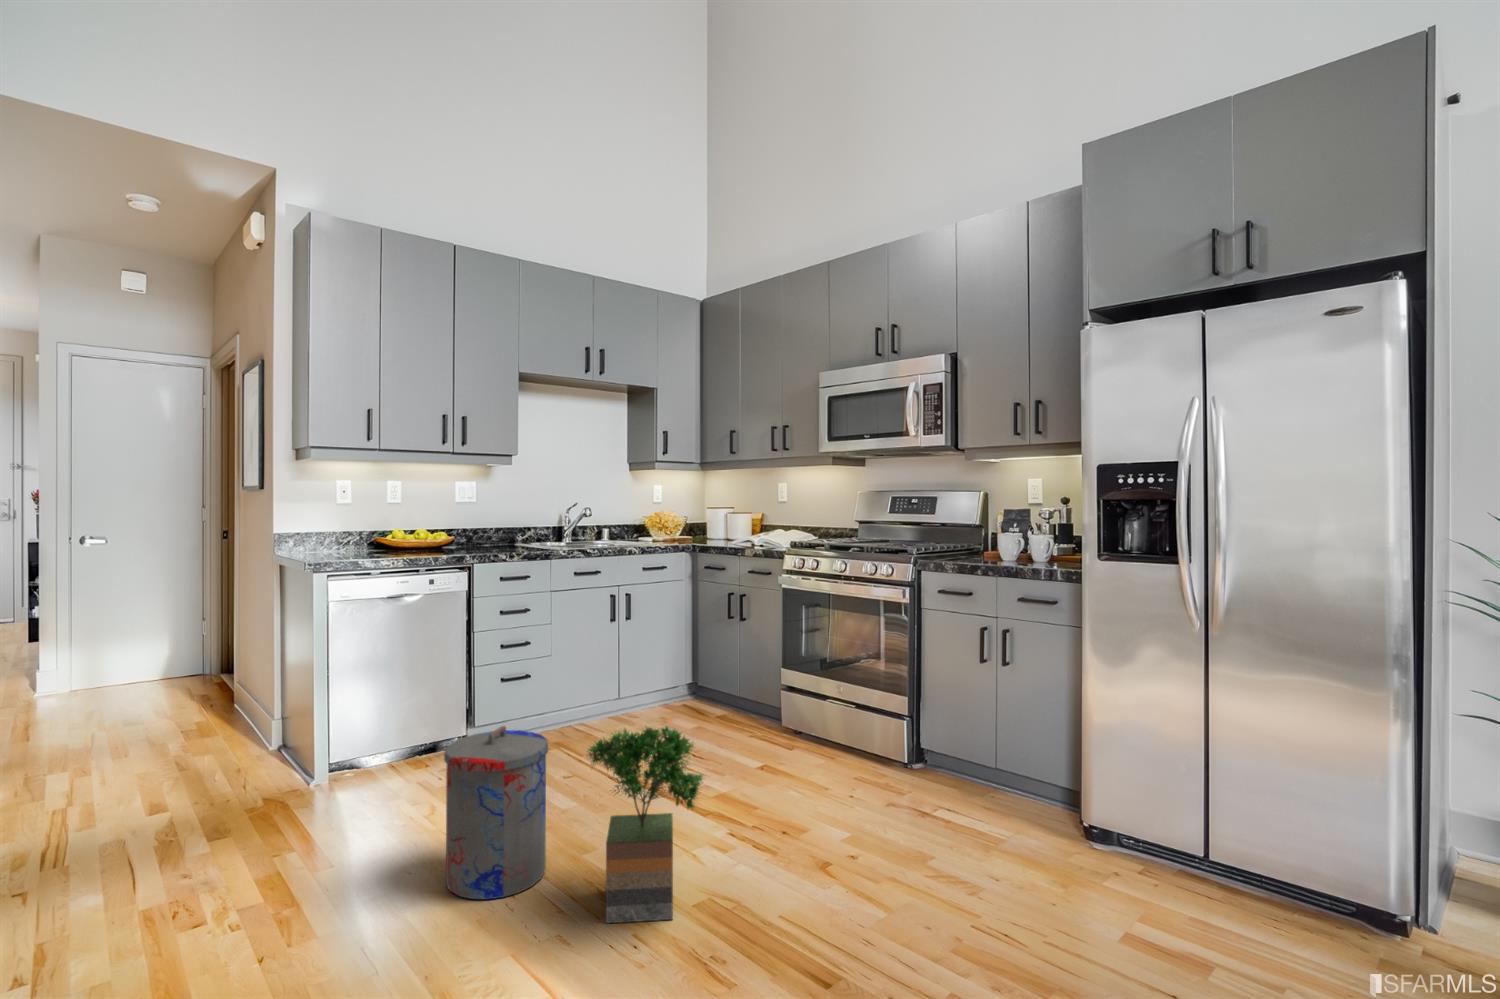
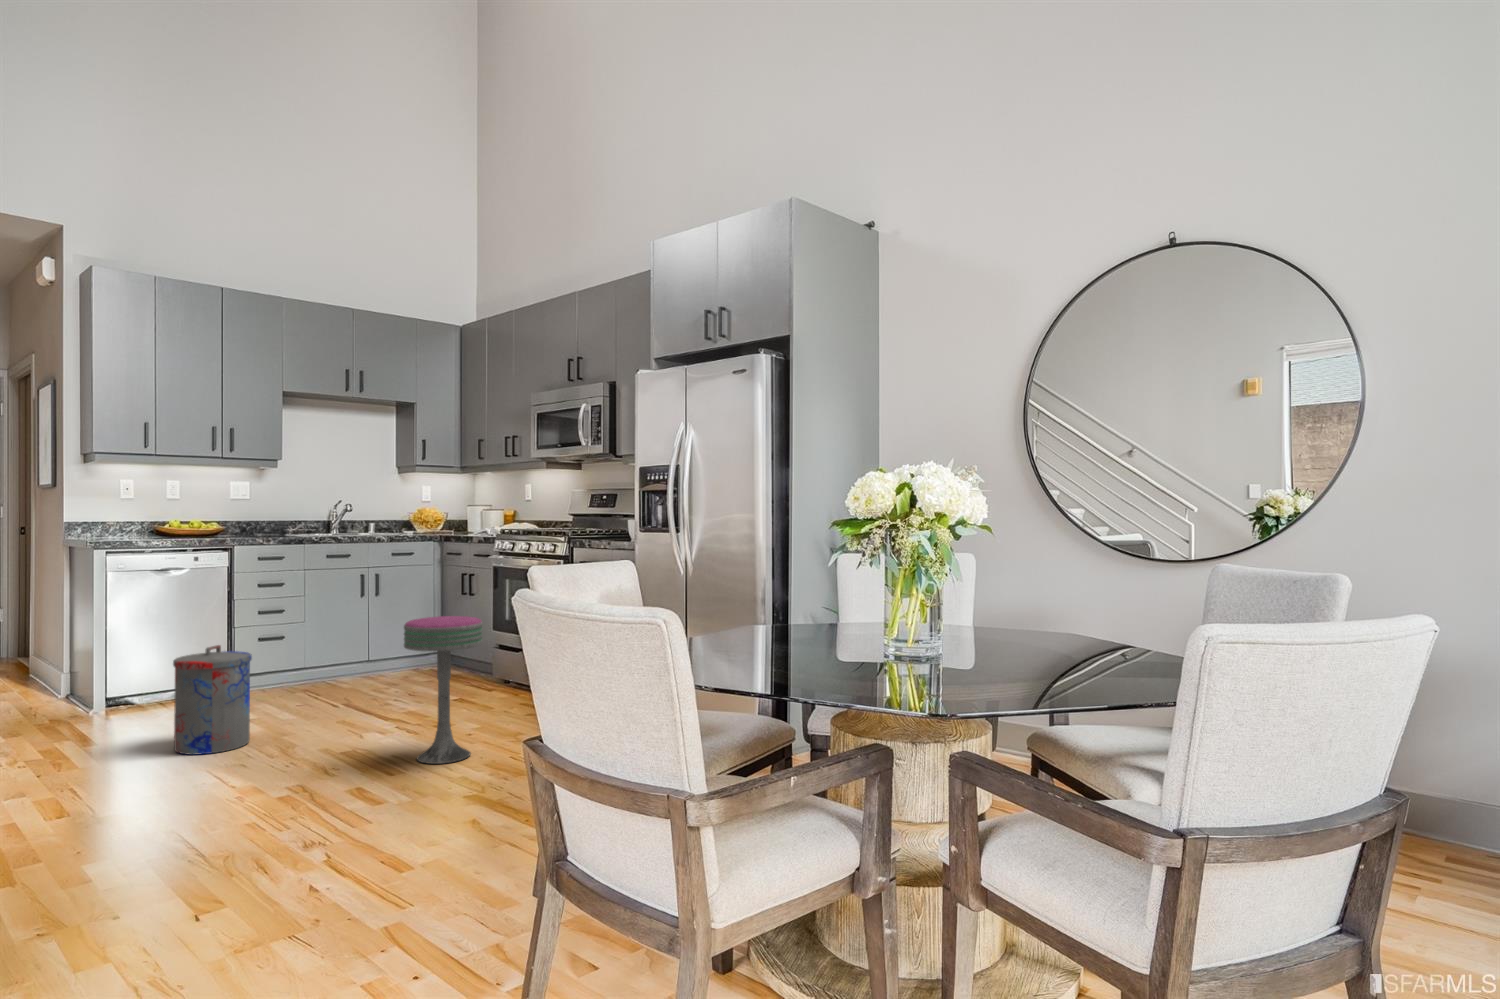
bar stool: none [806,695,926,948] -> present [404,616,483,764]
potted tree: present [588,727,703,923] -> none [266,638,348,761]

